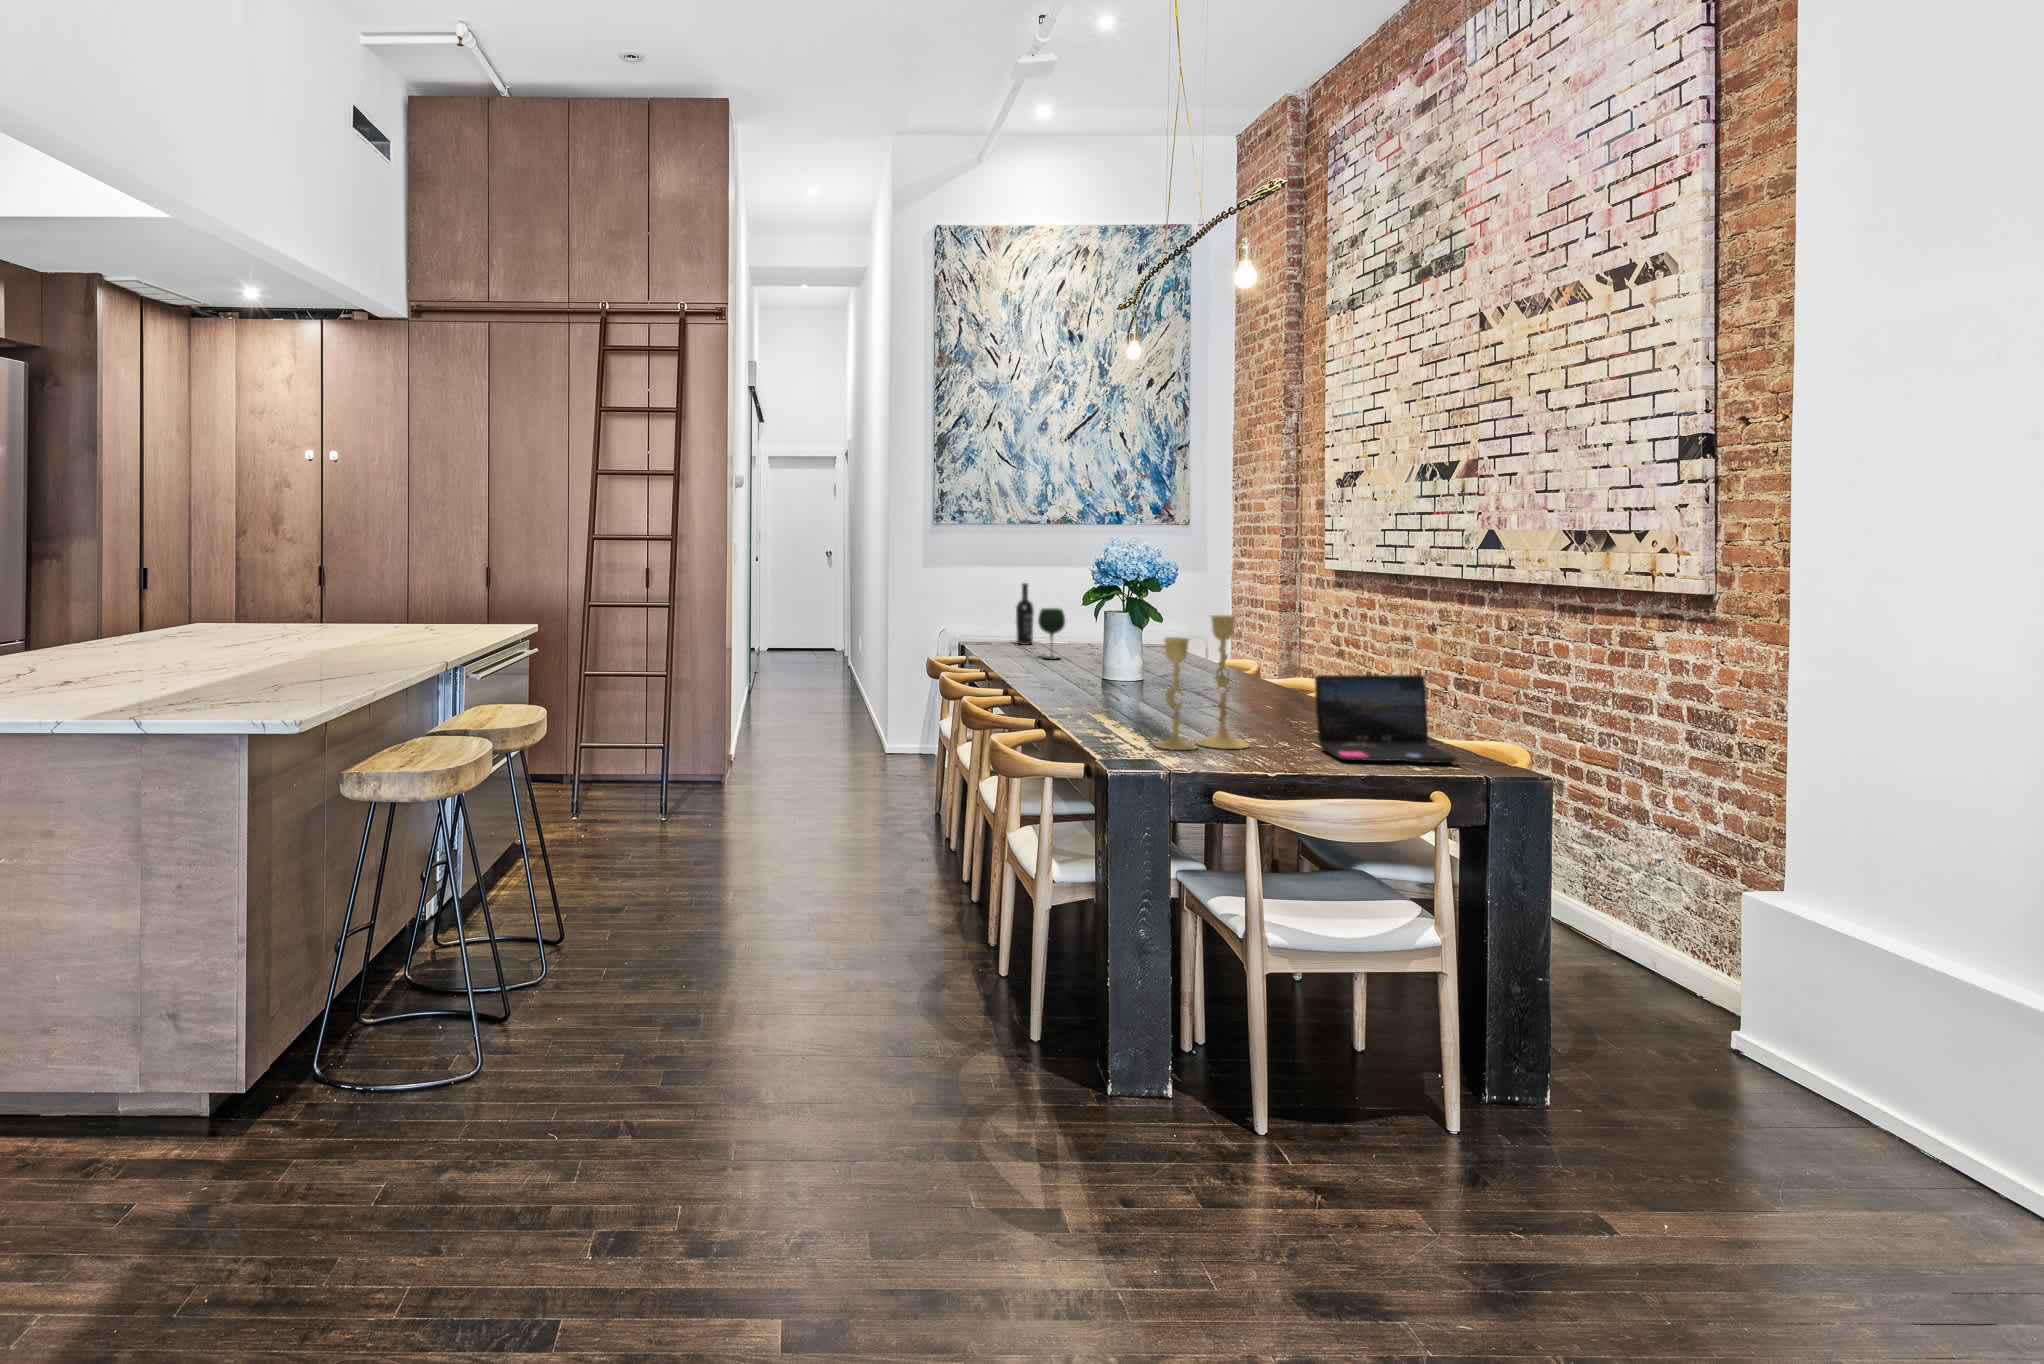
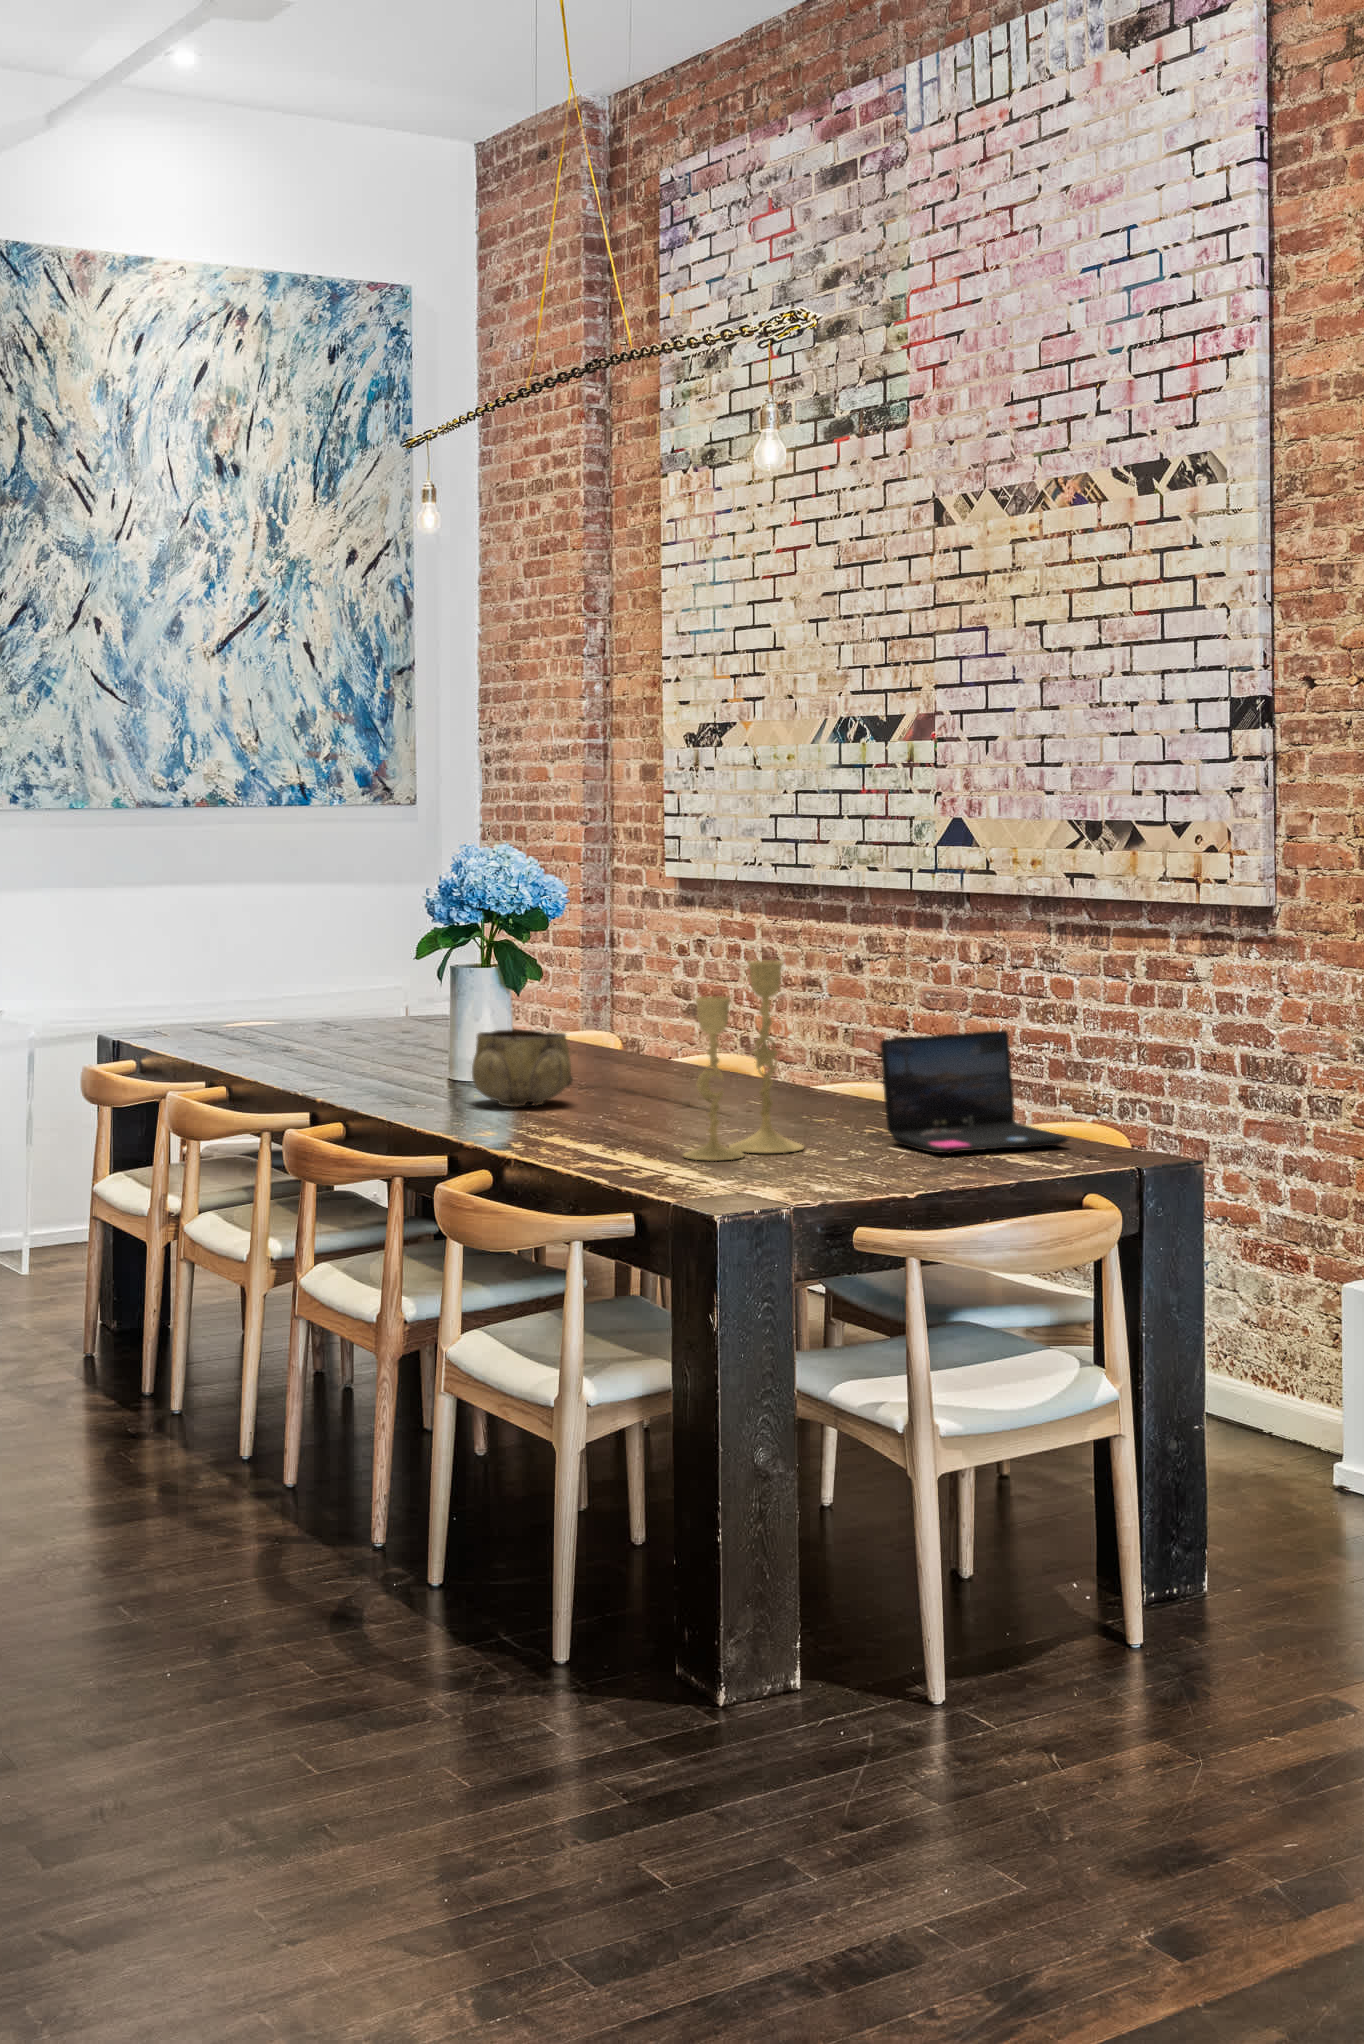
wine bottle: present [1016,583,1034,645] -> none [191,915,222,1023]
wine glass: present [1038,608,1065,660] -> none [278,958,324,1045]
decorative bowl: none [1080,655,1147,704] -> present [472,1030,573,1107]

